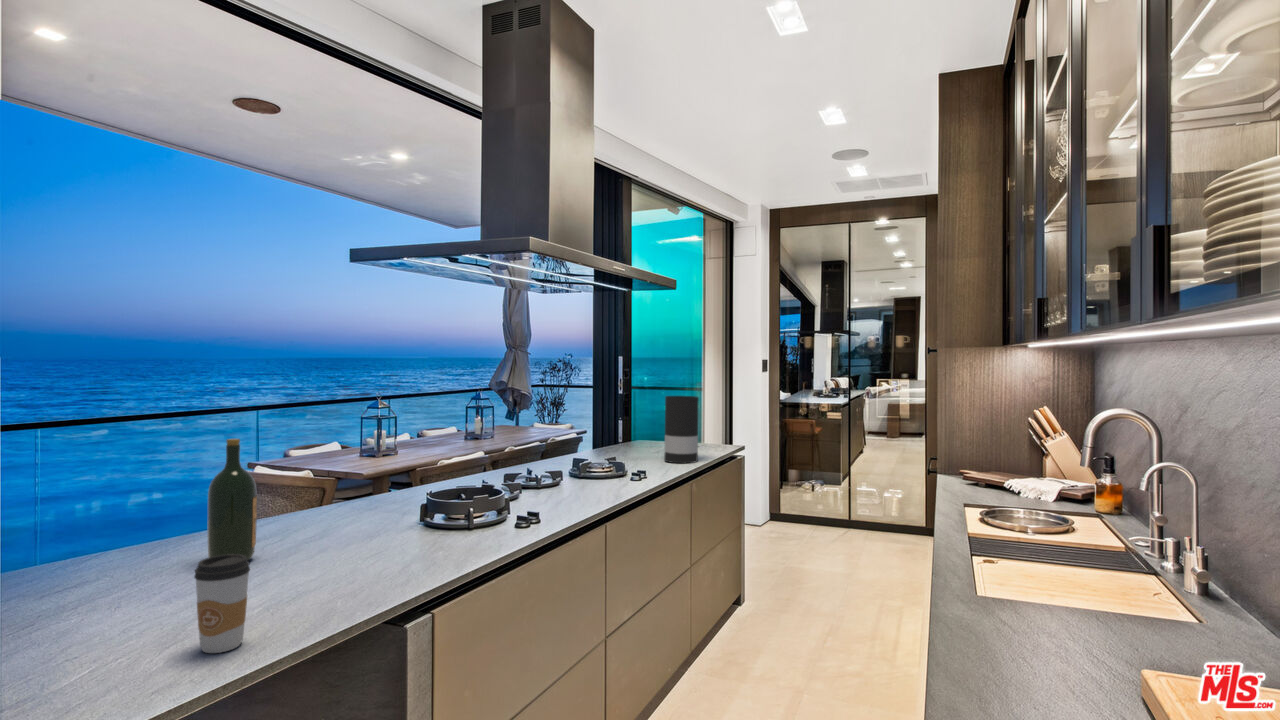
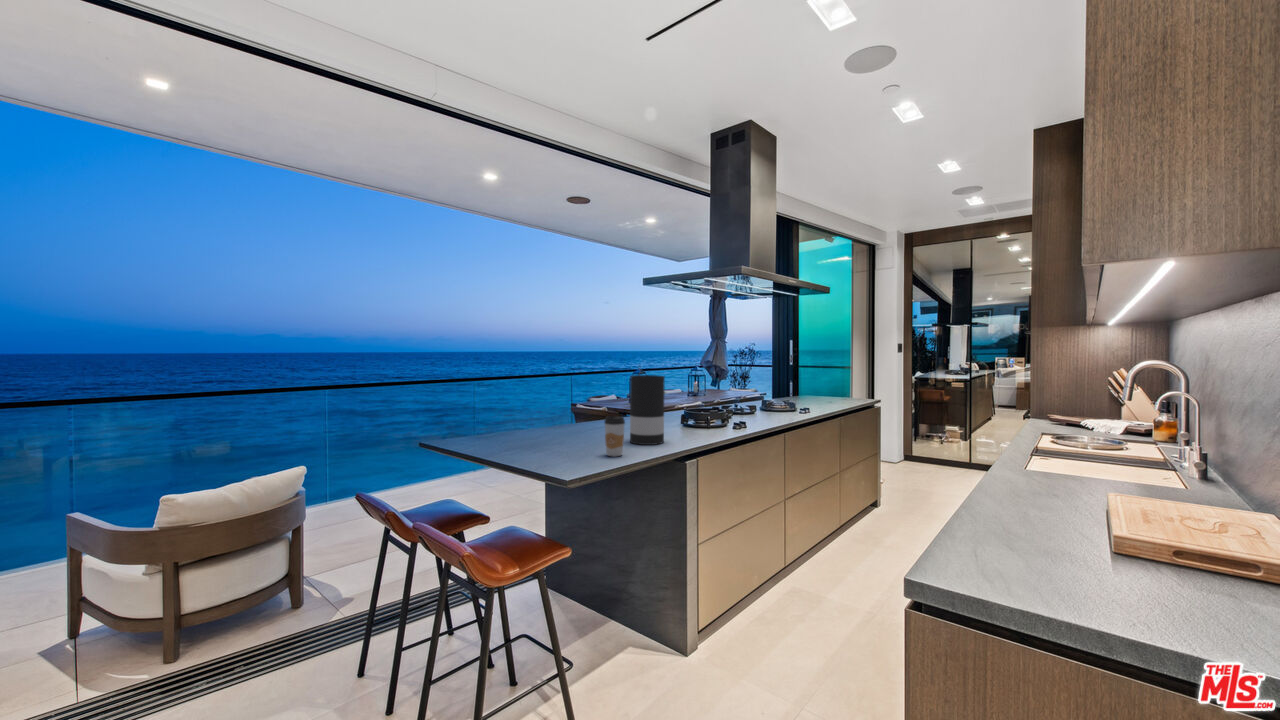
vase: present [664,396,699,463] -> present [630,375,665,445]
wine bottle: present [207,439,257,560] -> none [588,373,608,434]

